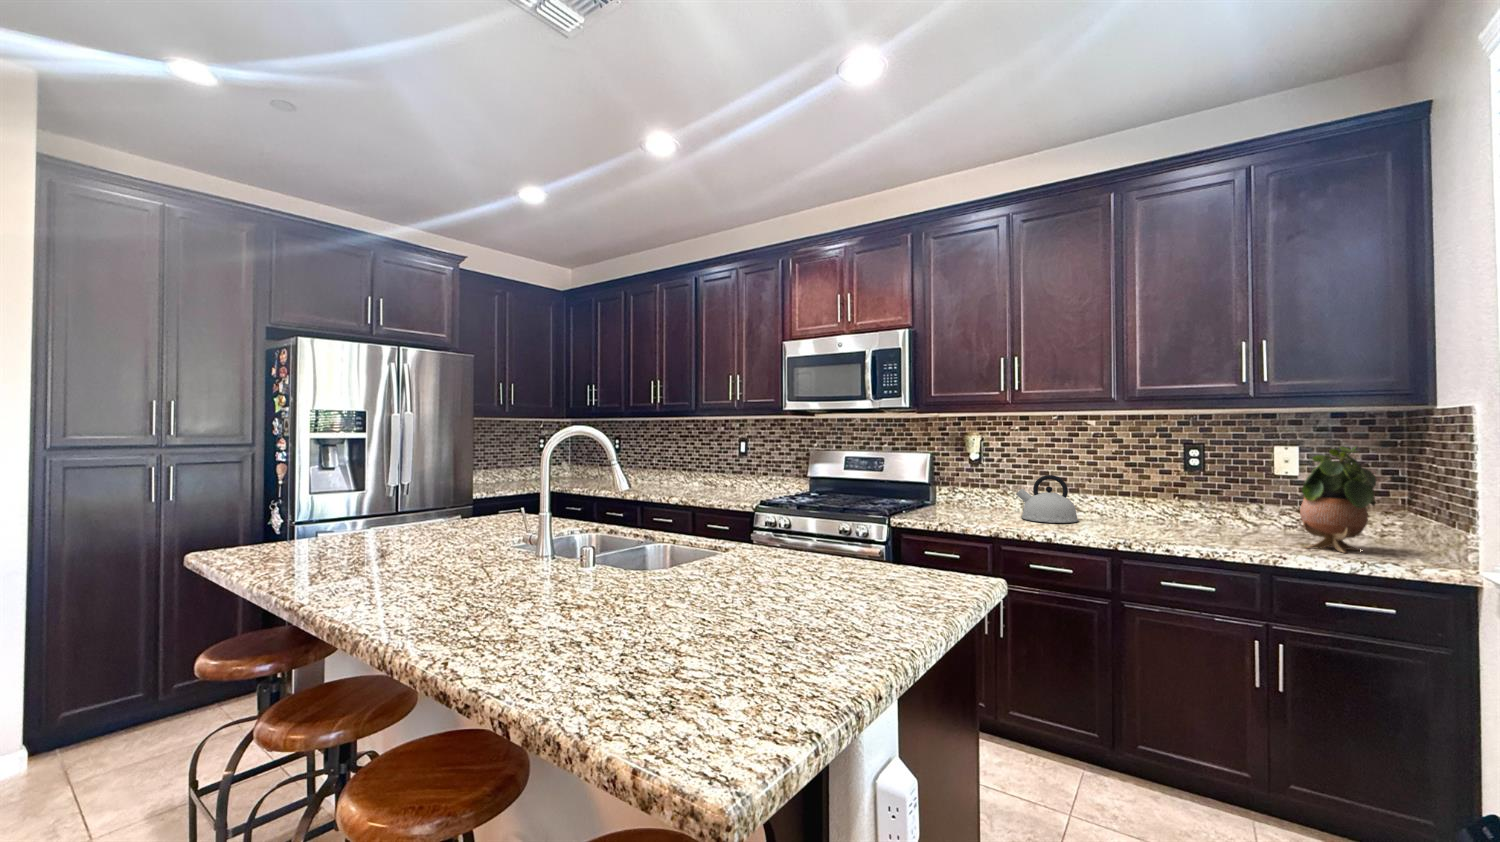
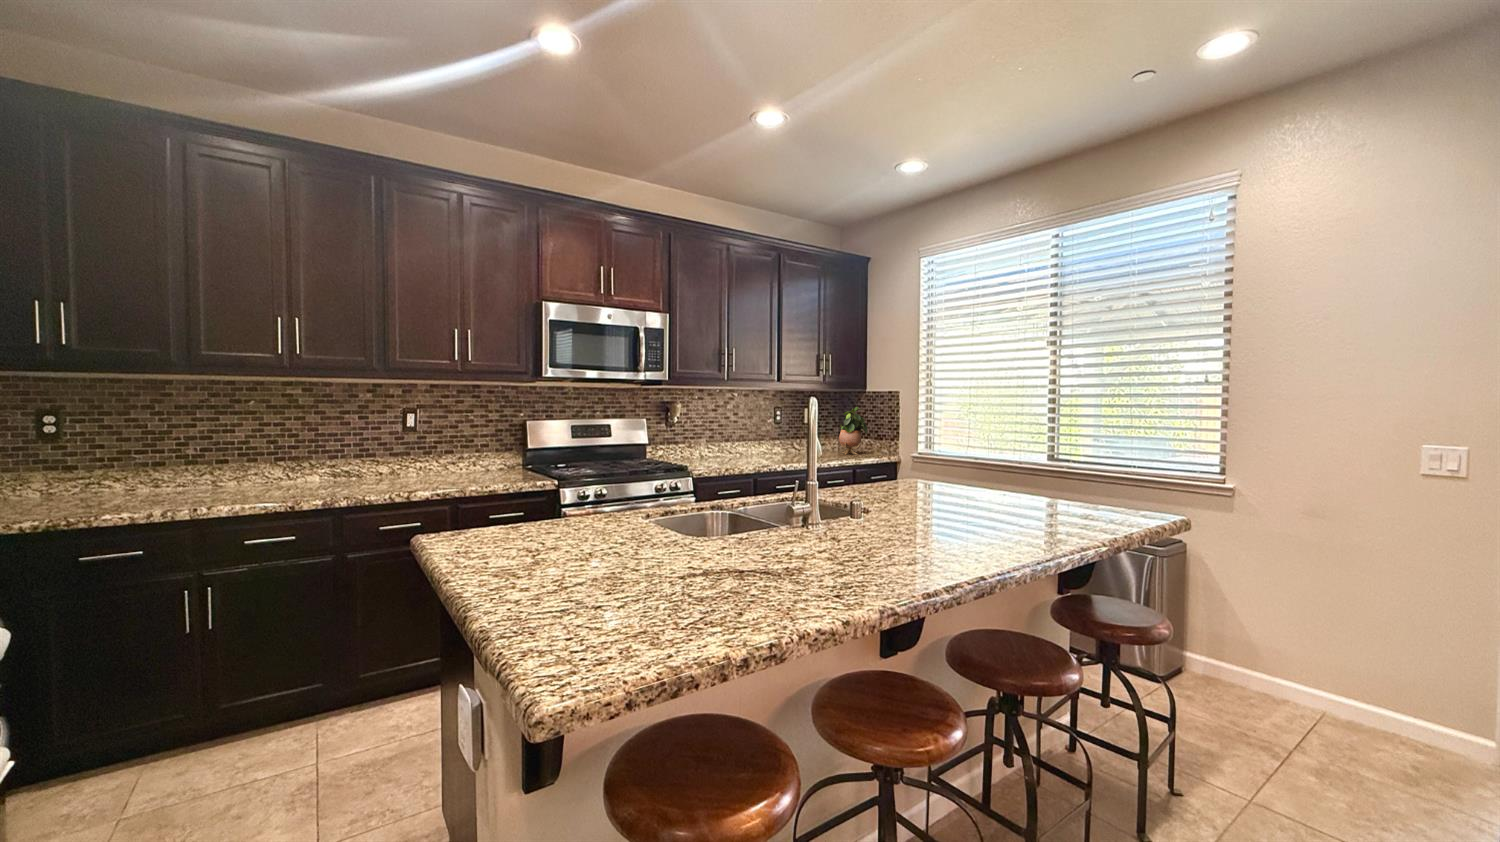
kettle: present [1016,475,1078,523] -> none [722,429,756,460]

